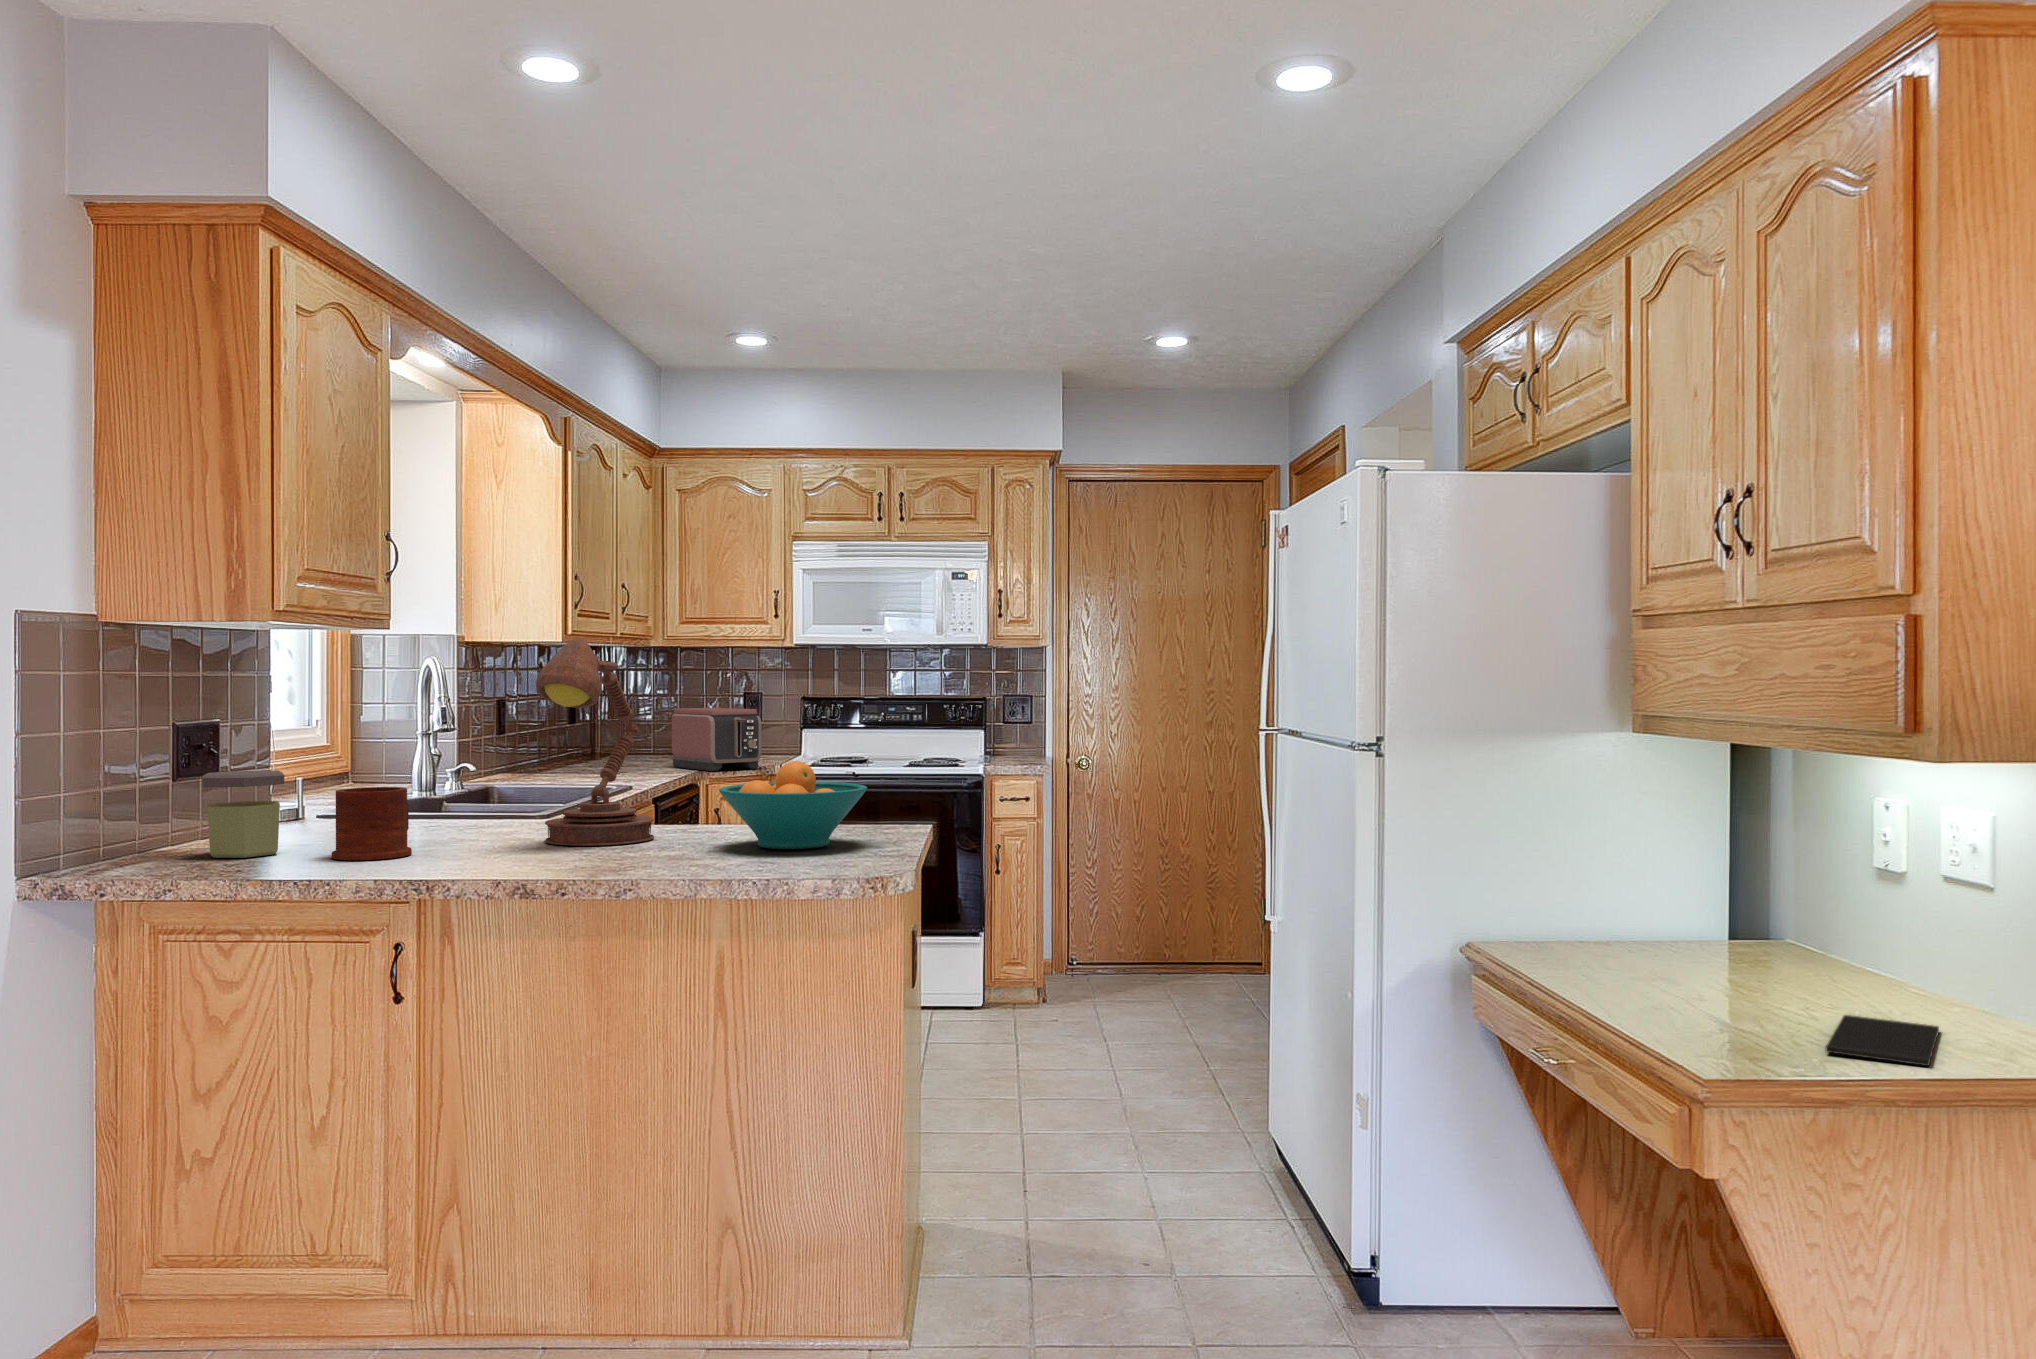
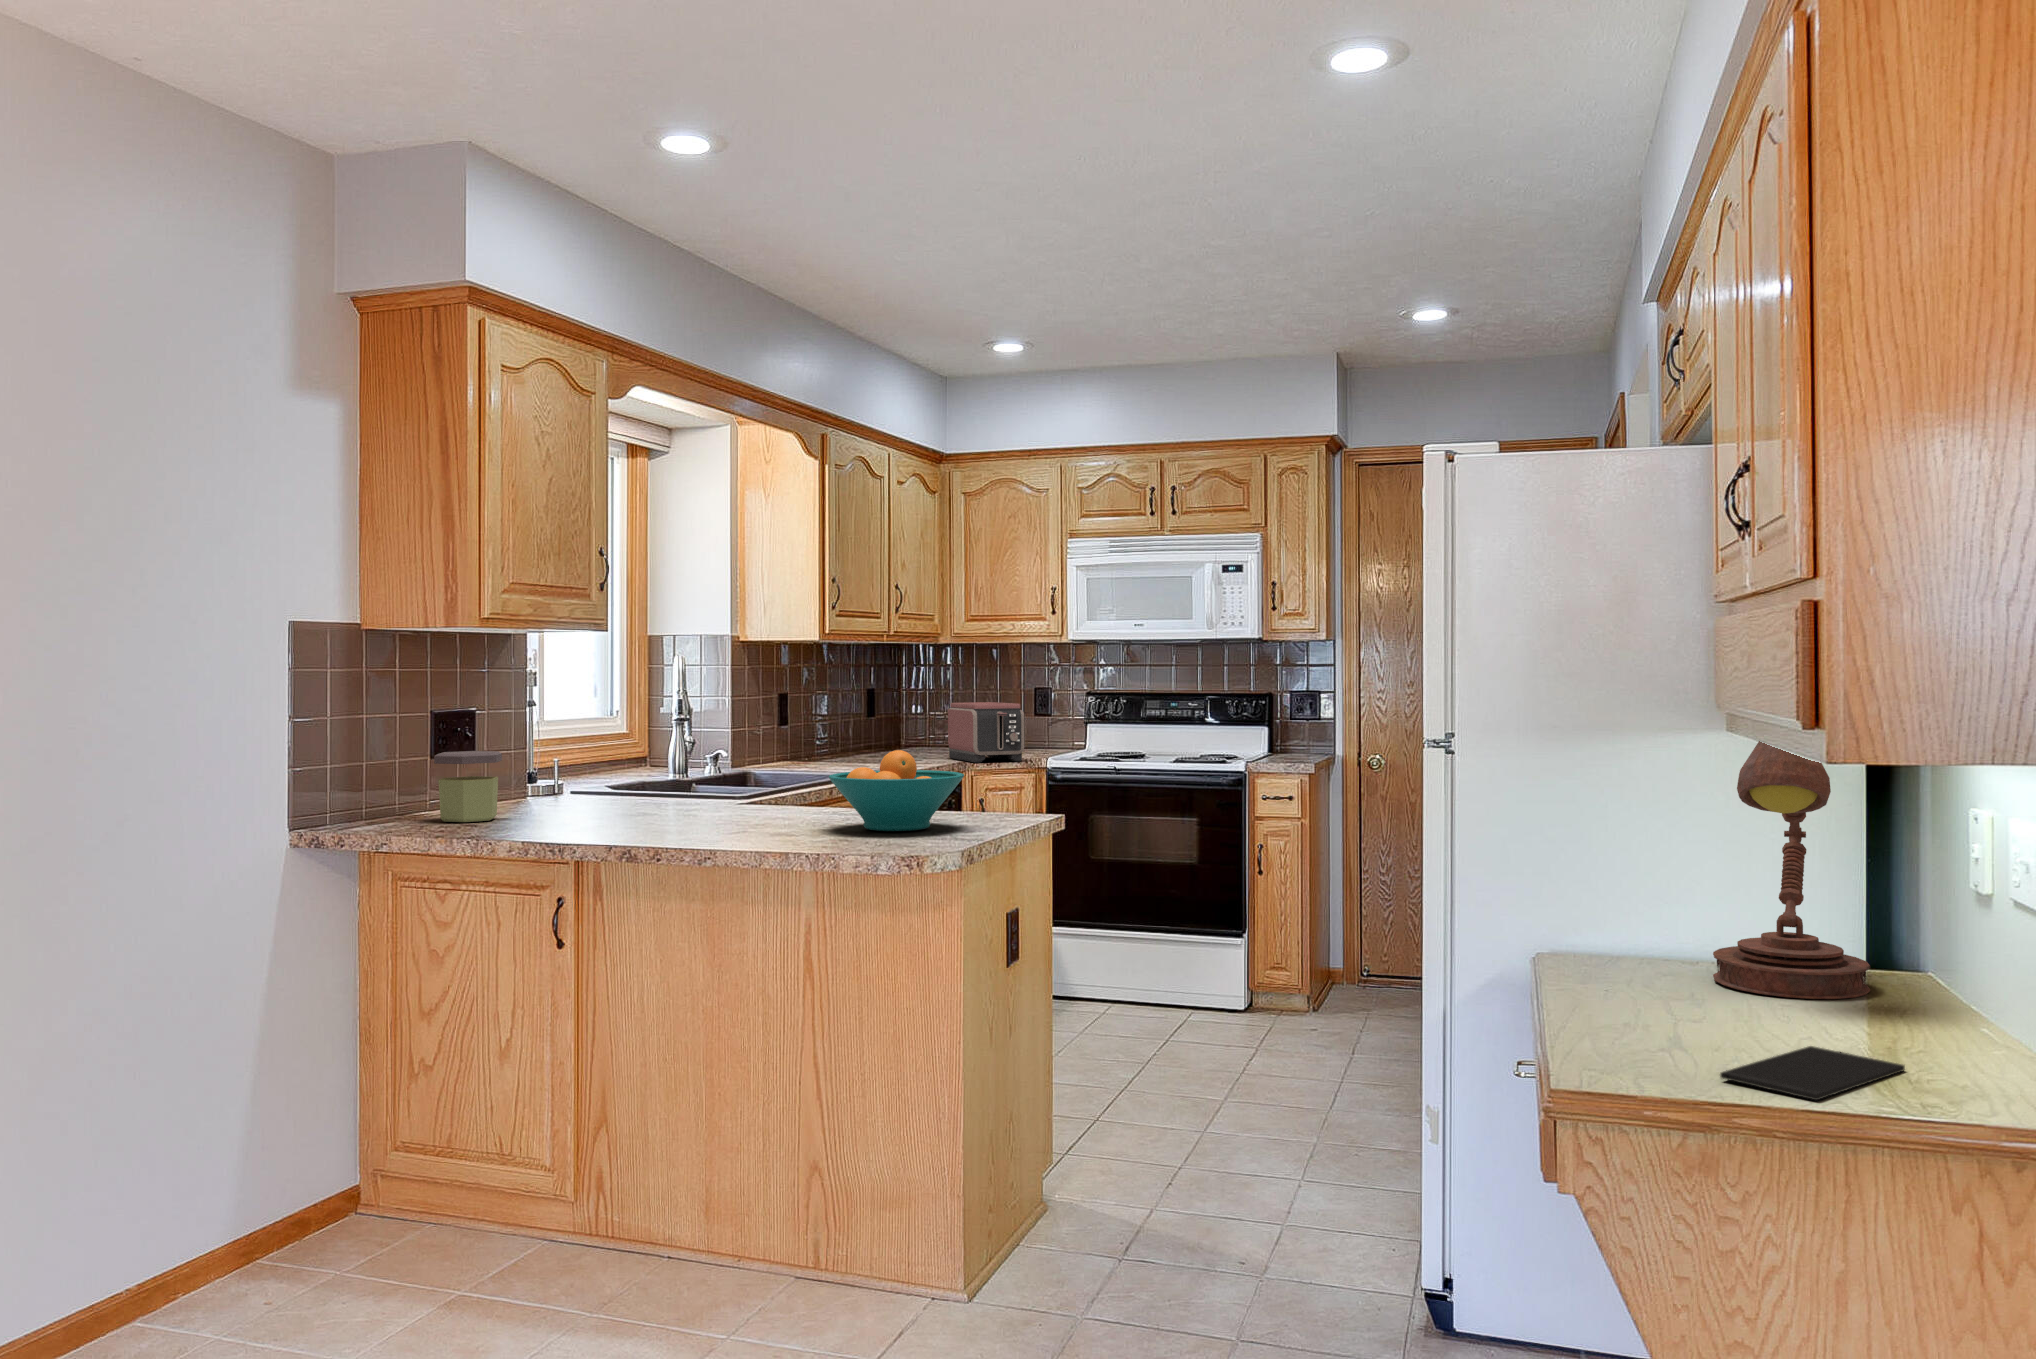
desk lamp: present [536,638,654,846] -> present [1713,741,1870,999]
mug: present [331,787,412,860] -> none [523,767,591,827]

